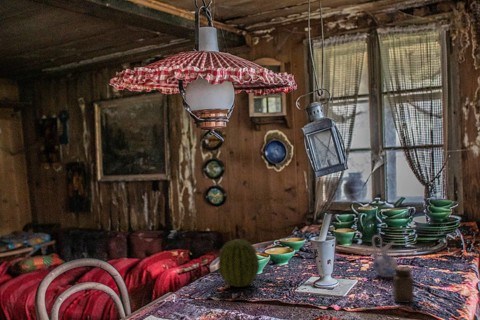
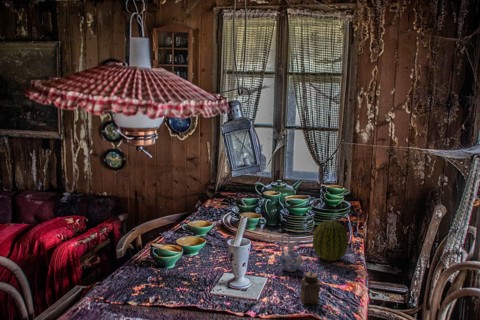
fruit: present [218,239,259,287] -> present [313,220,348,261]

